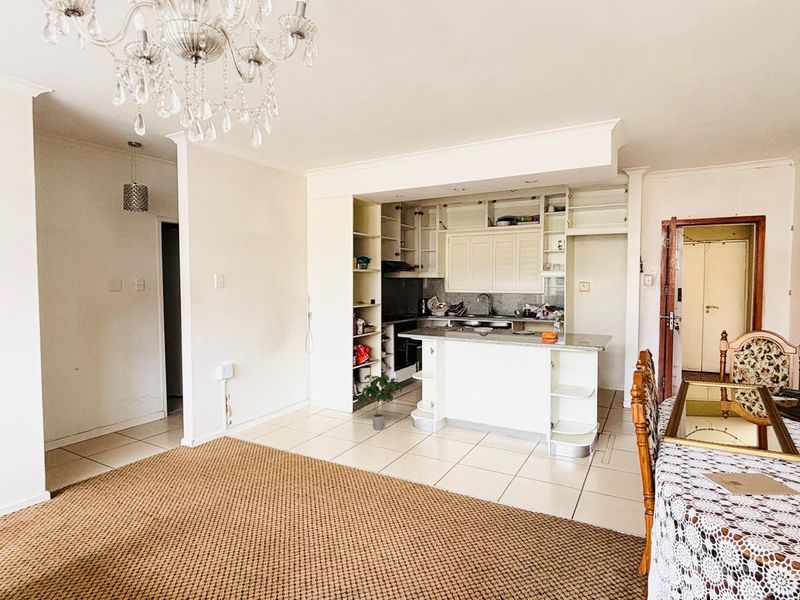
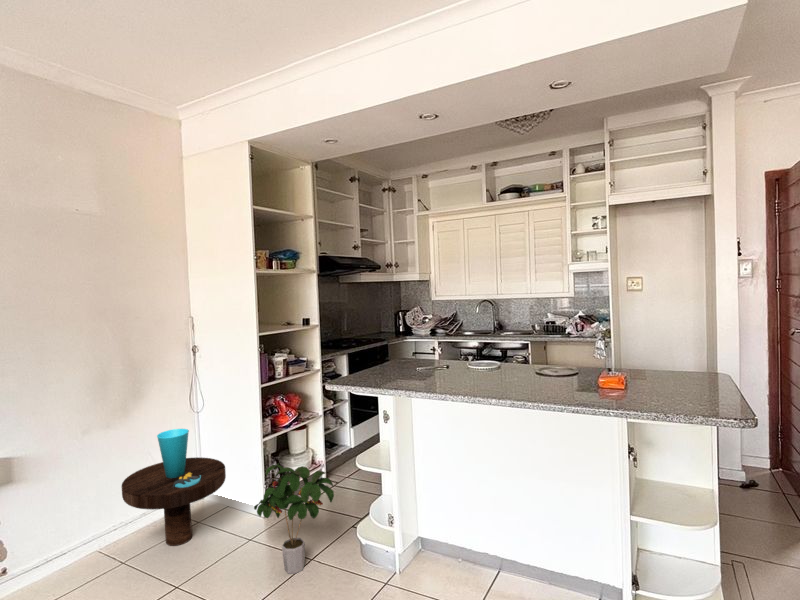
side table: none [280,358,334,421] -> present [122,429,226,546]

